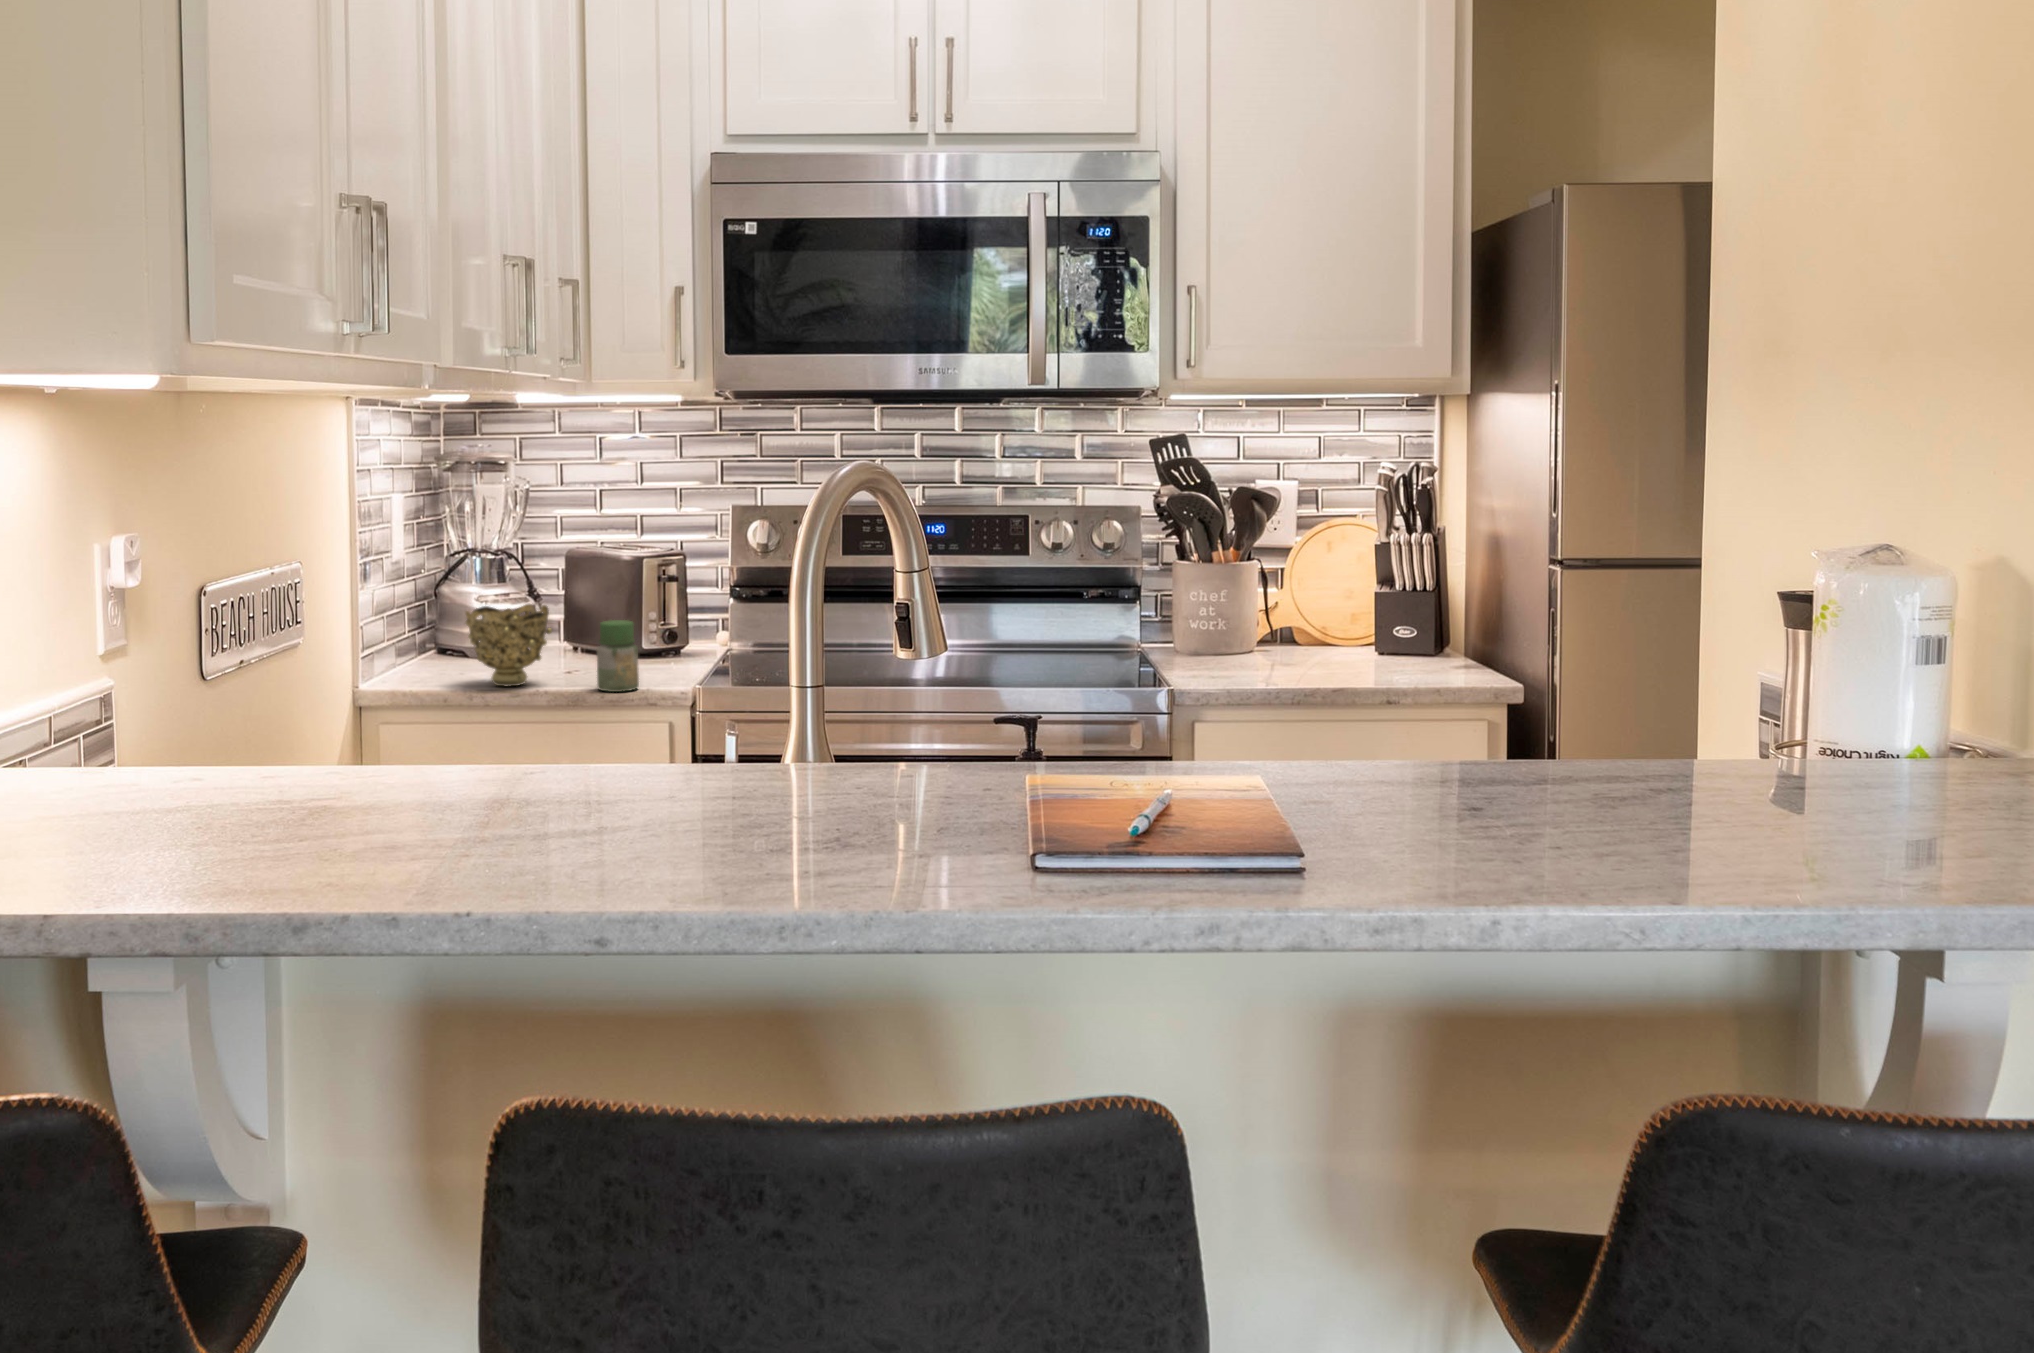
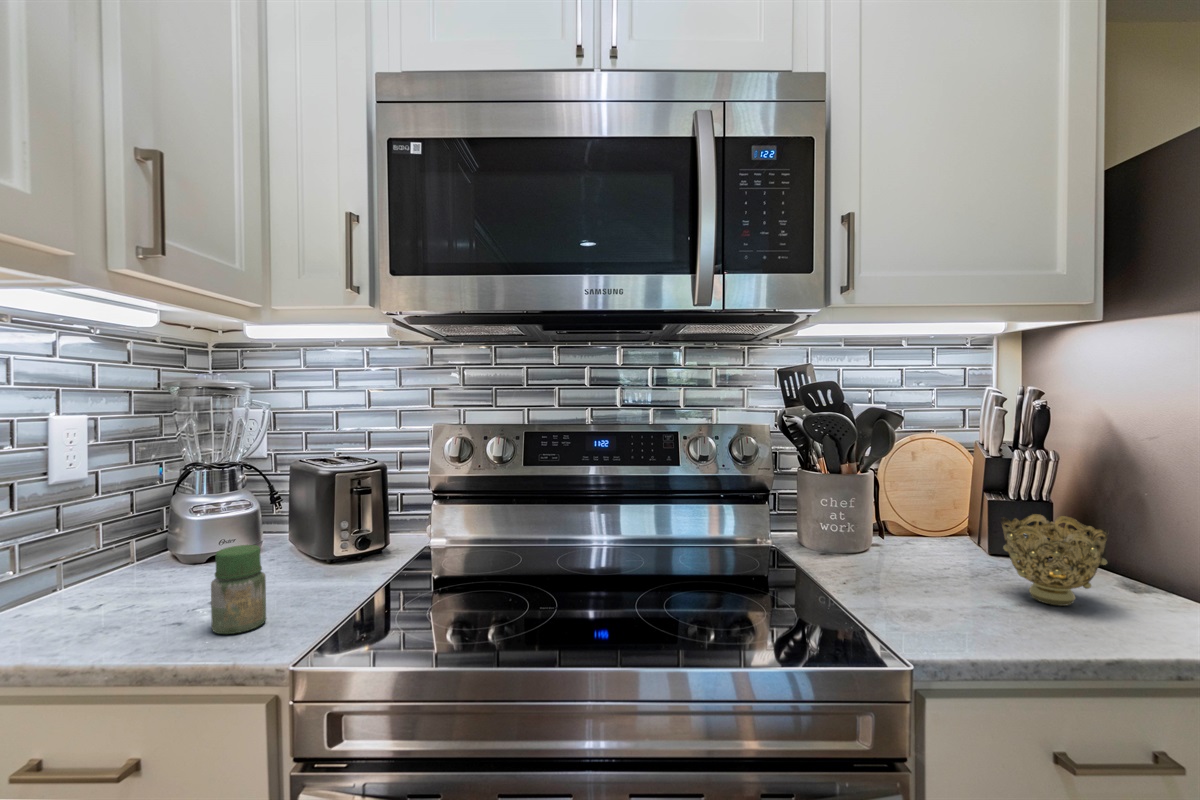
decorative bowl: present [466,604,552,686] -> present [1001,514,1109,606]

